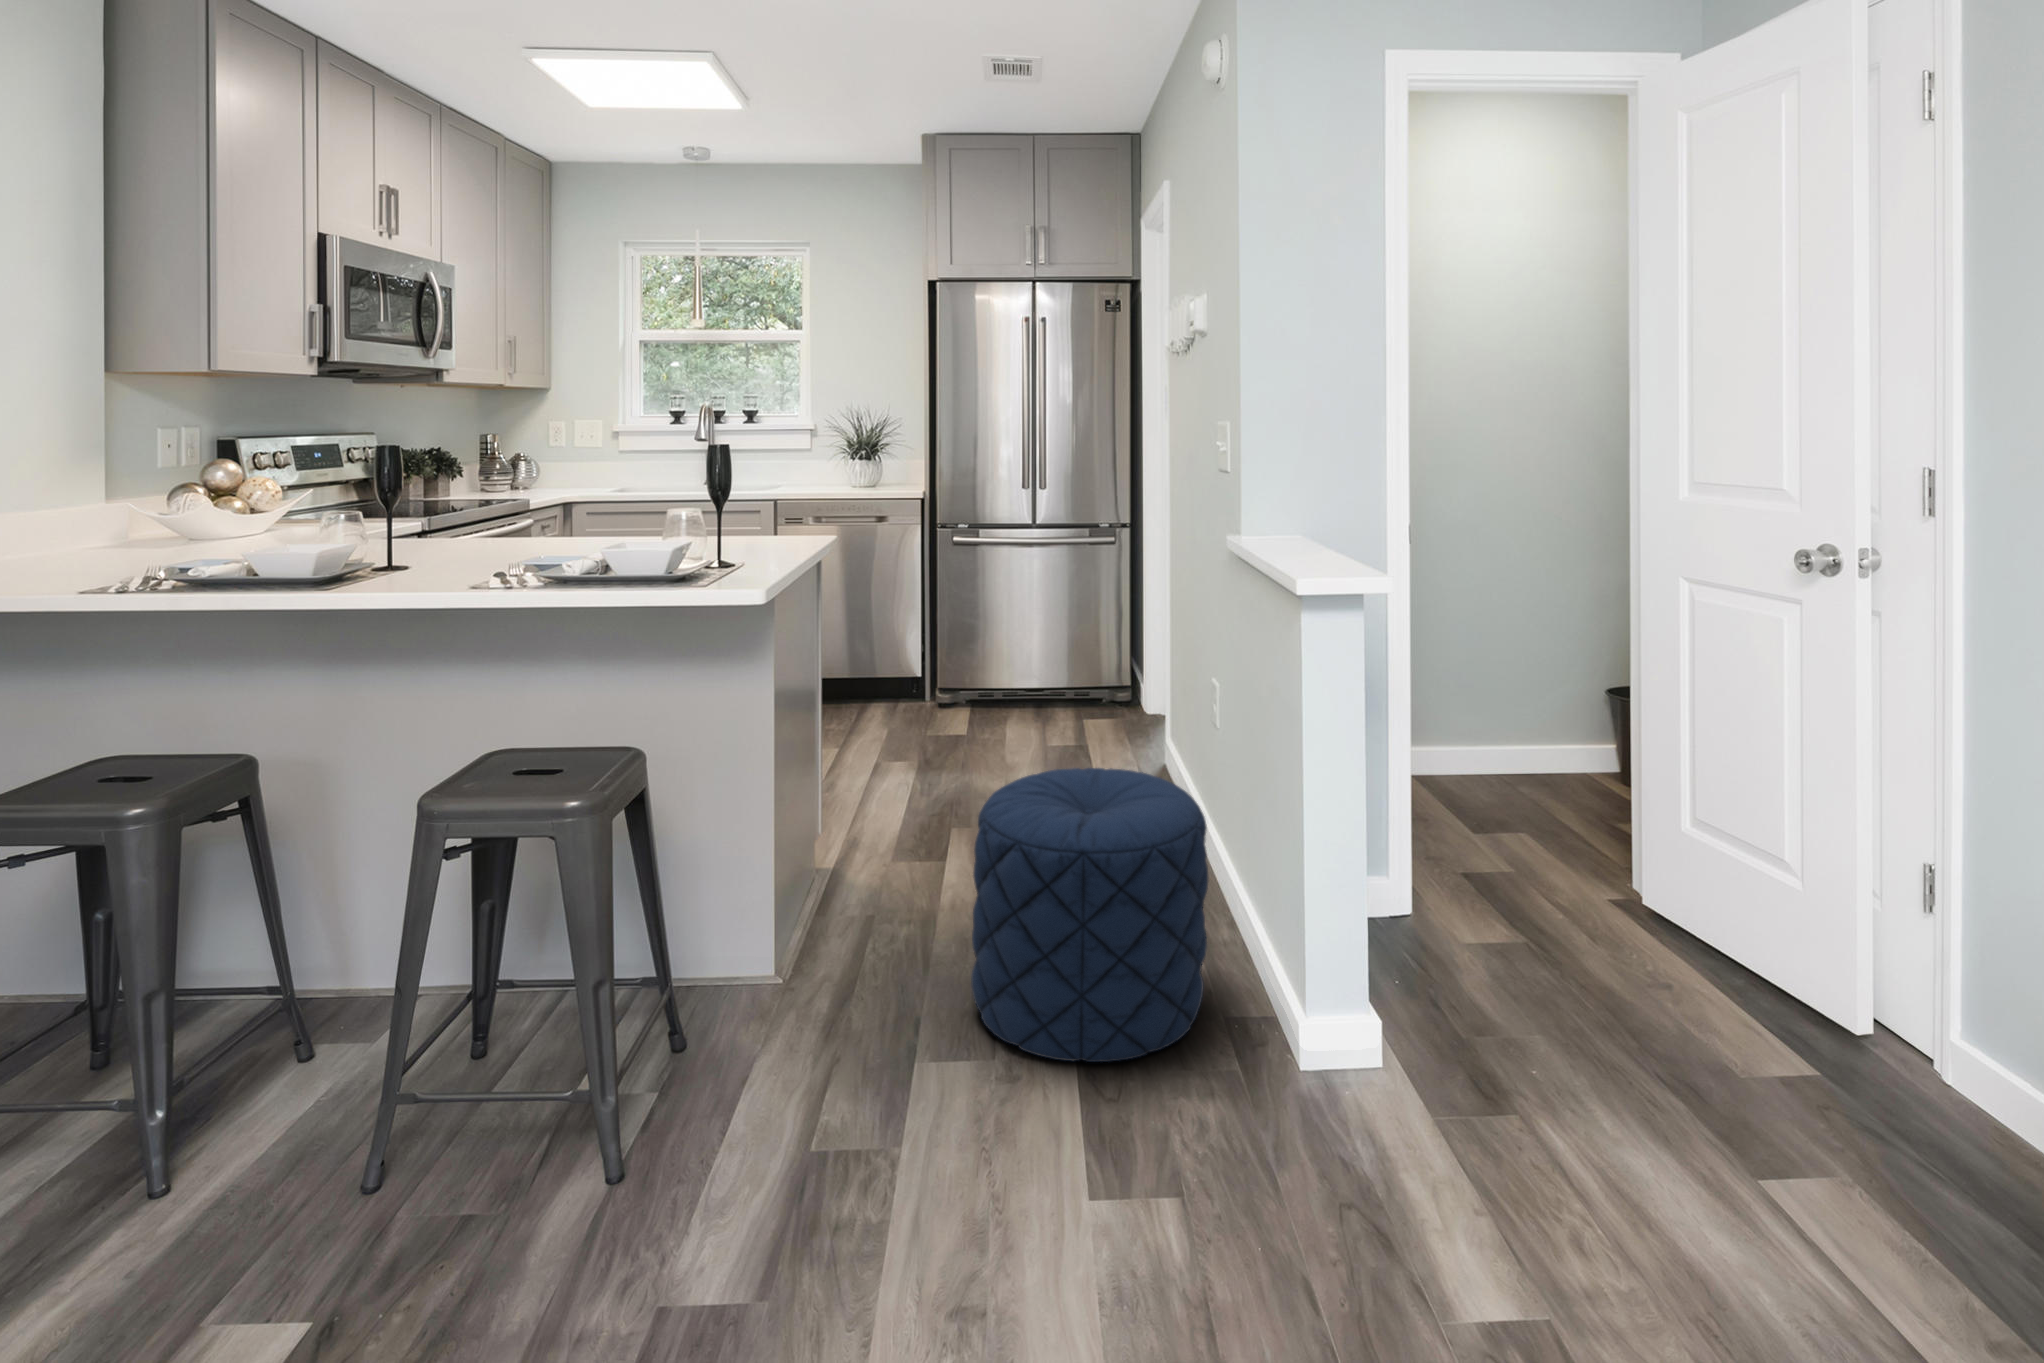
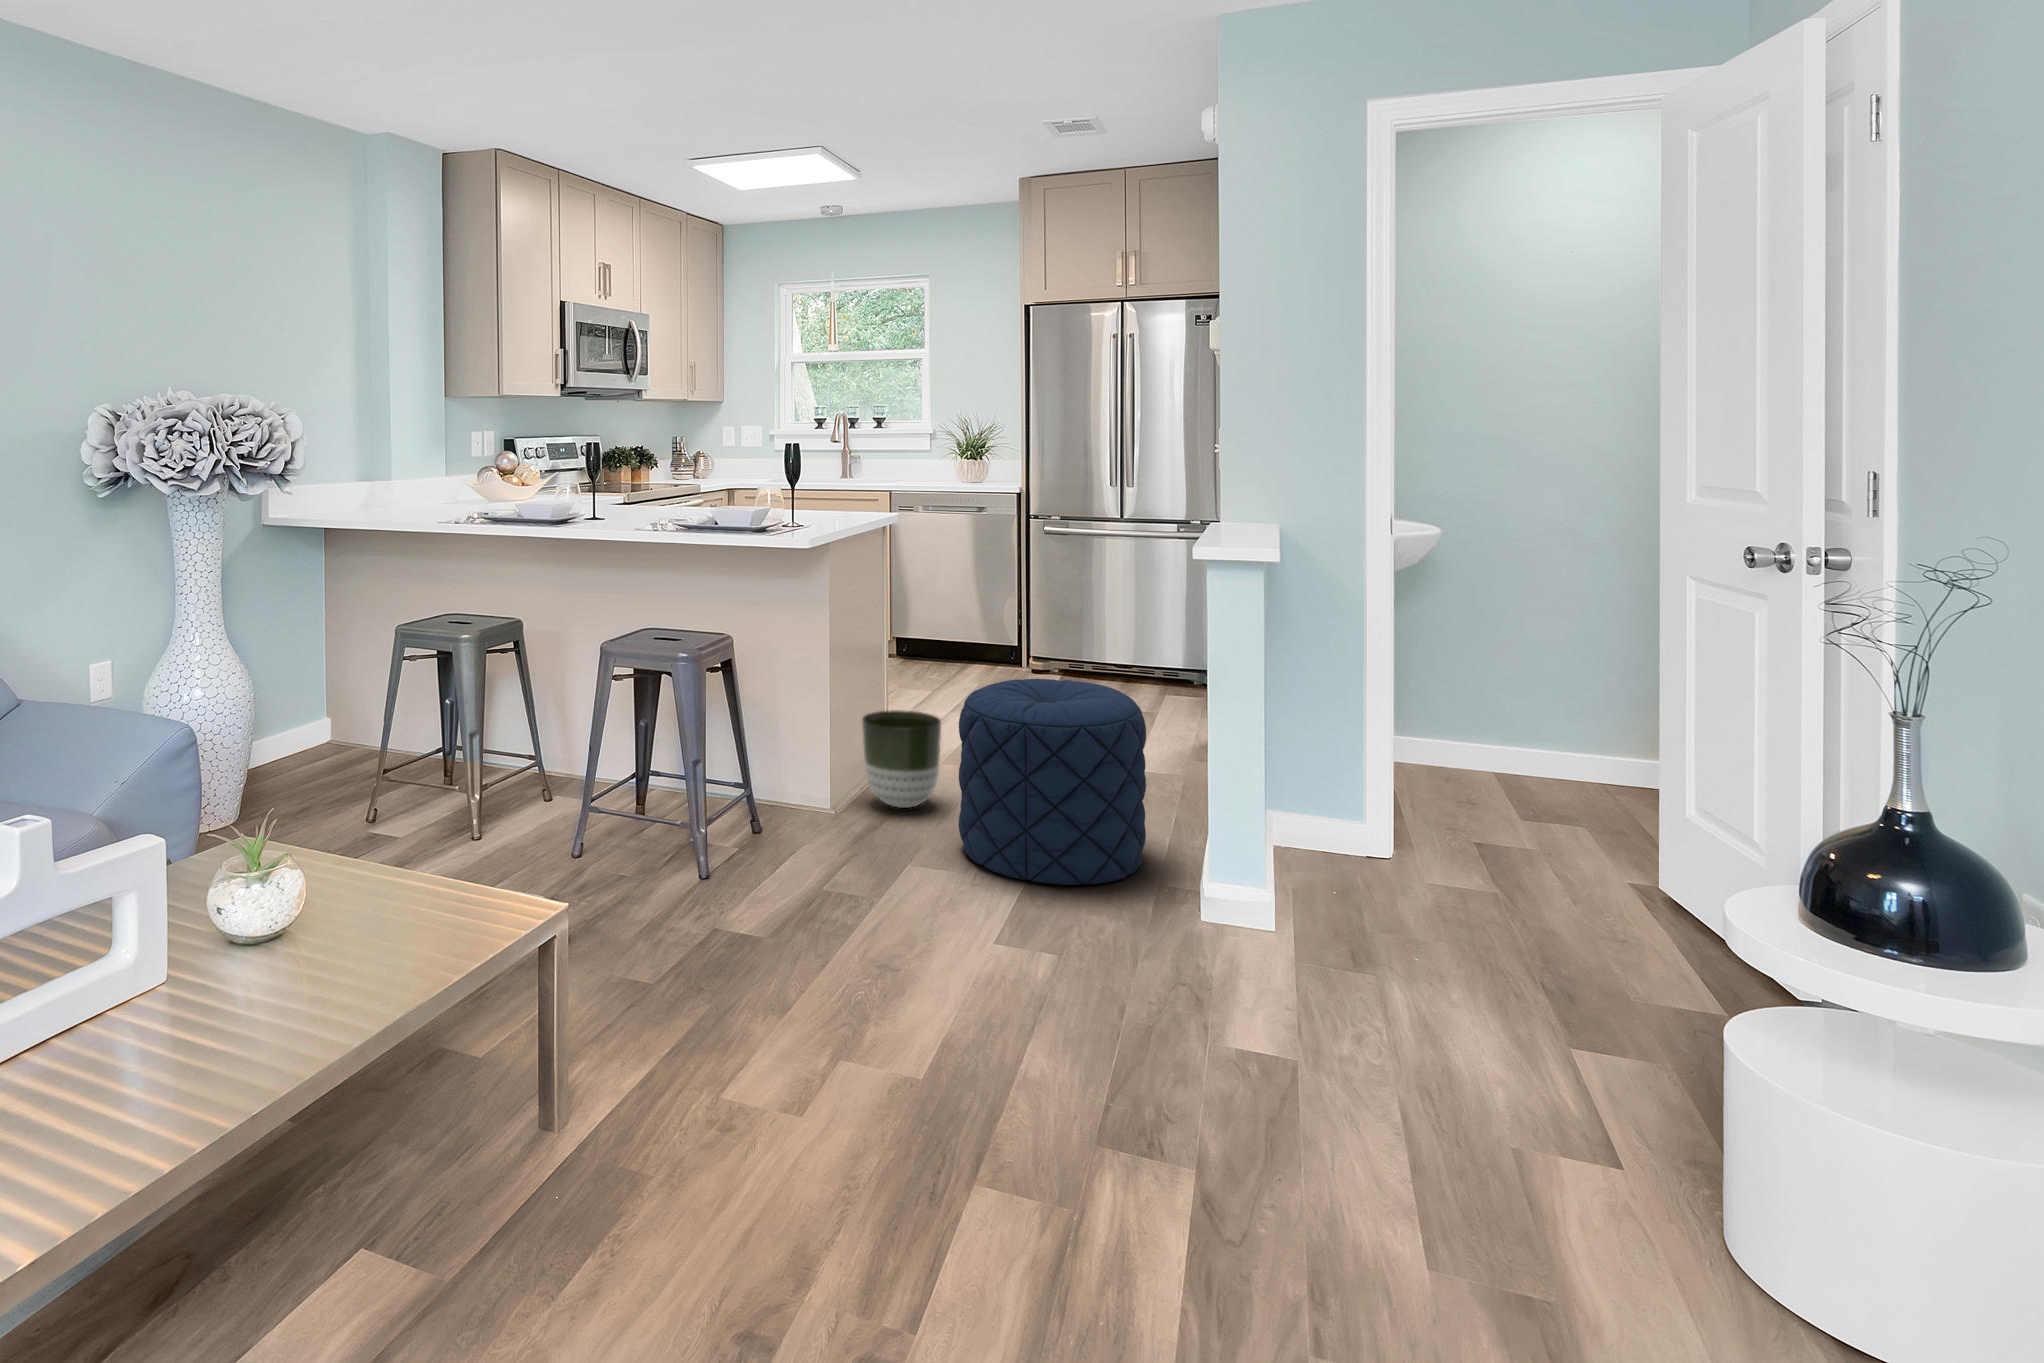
planter: none [817,816,924,956] -> present [862,710,941,808]

